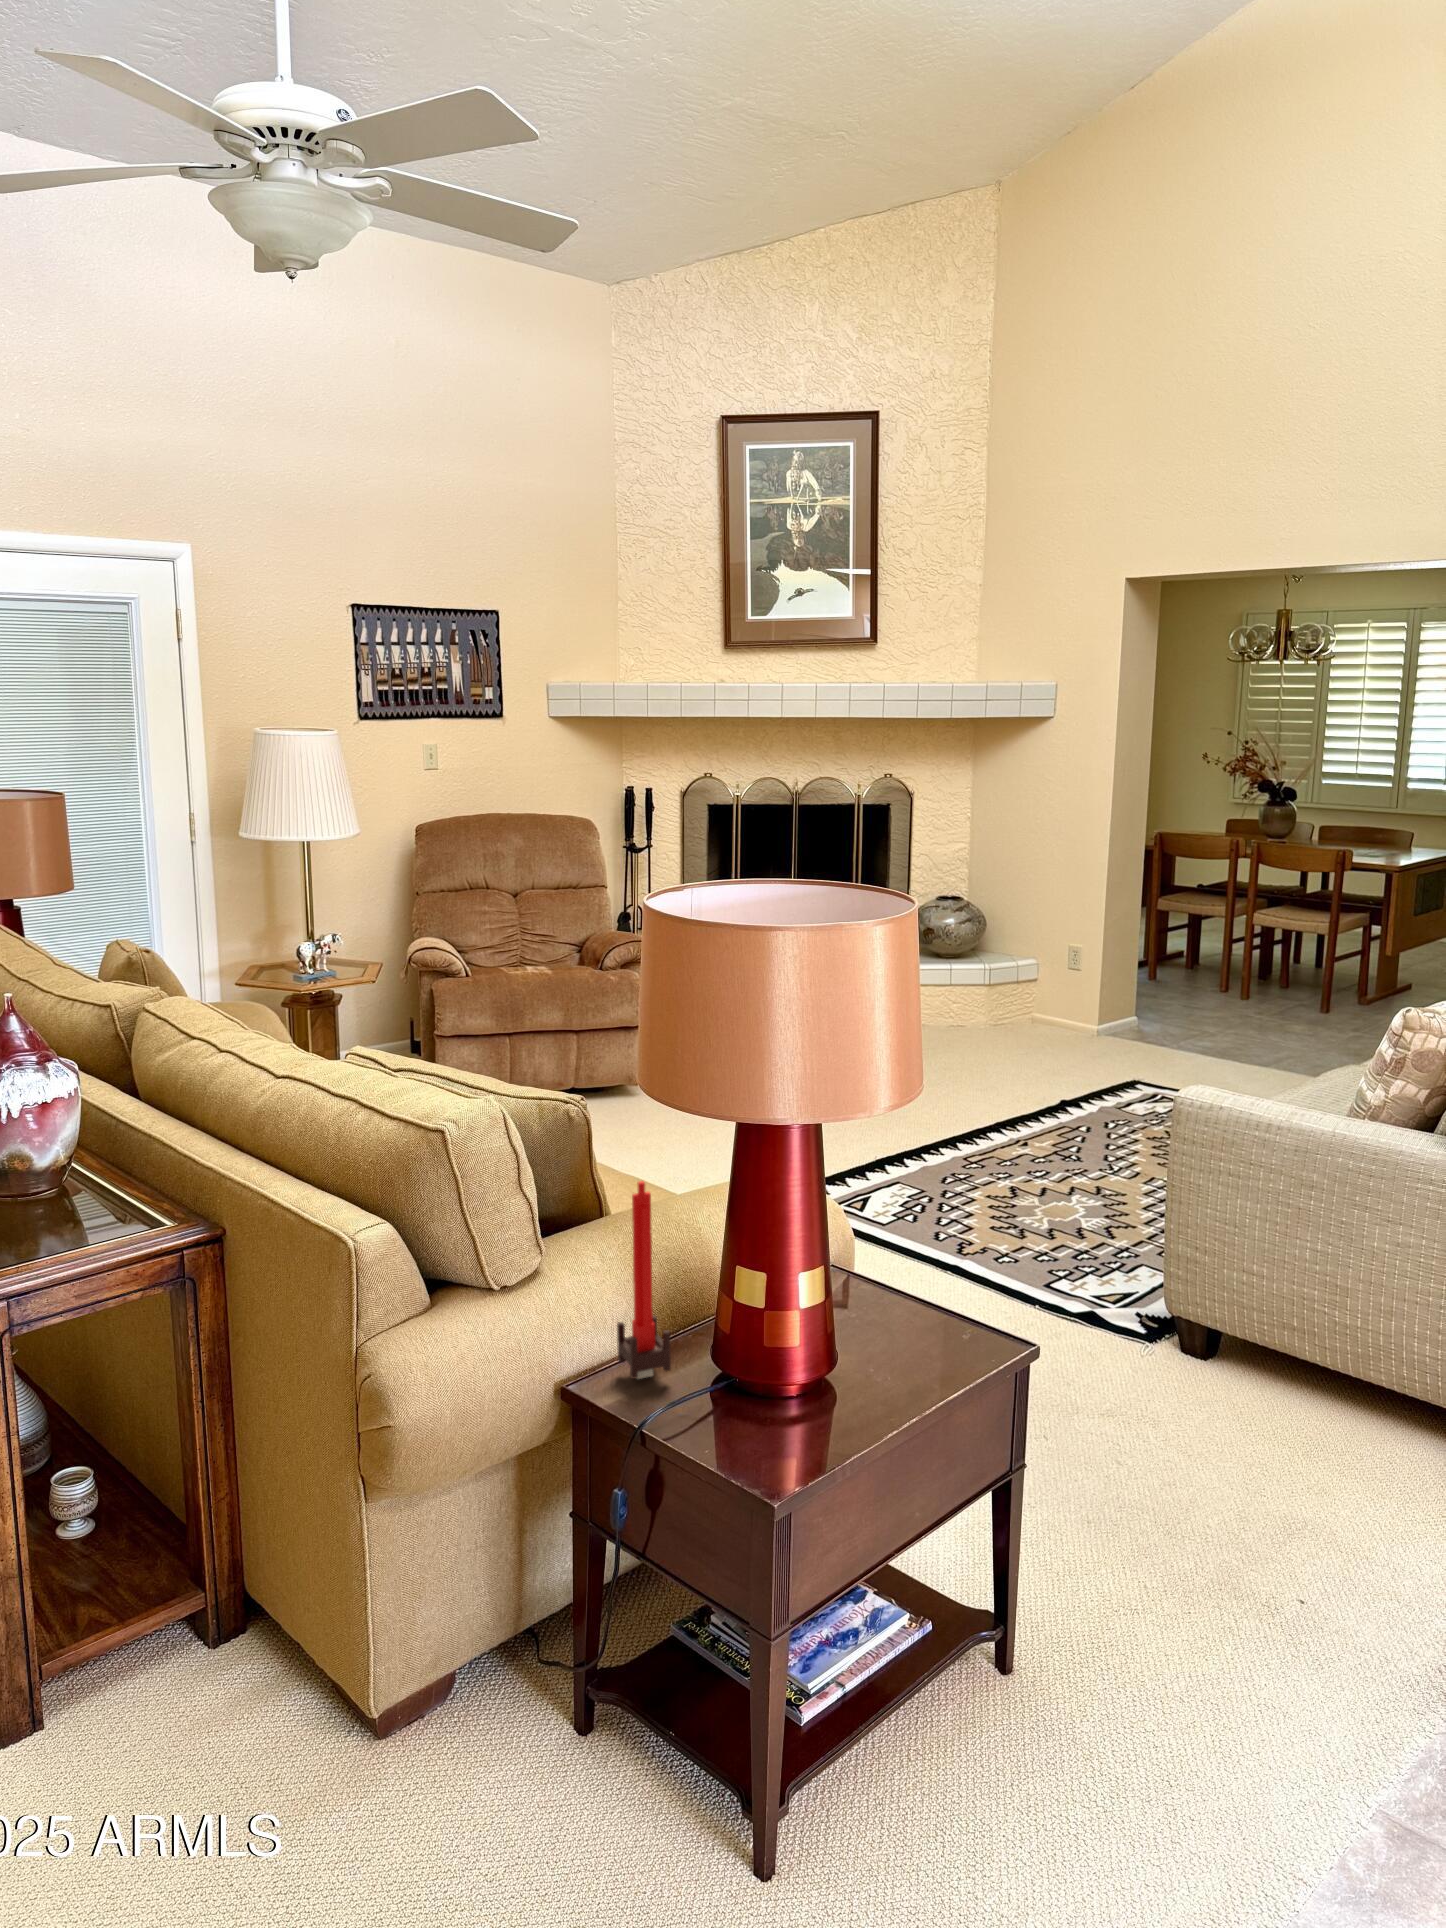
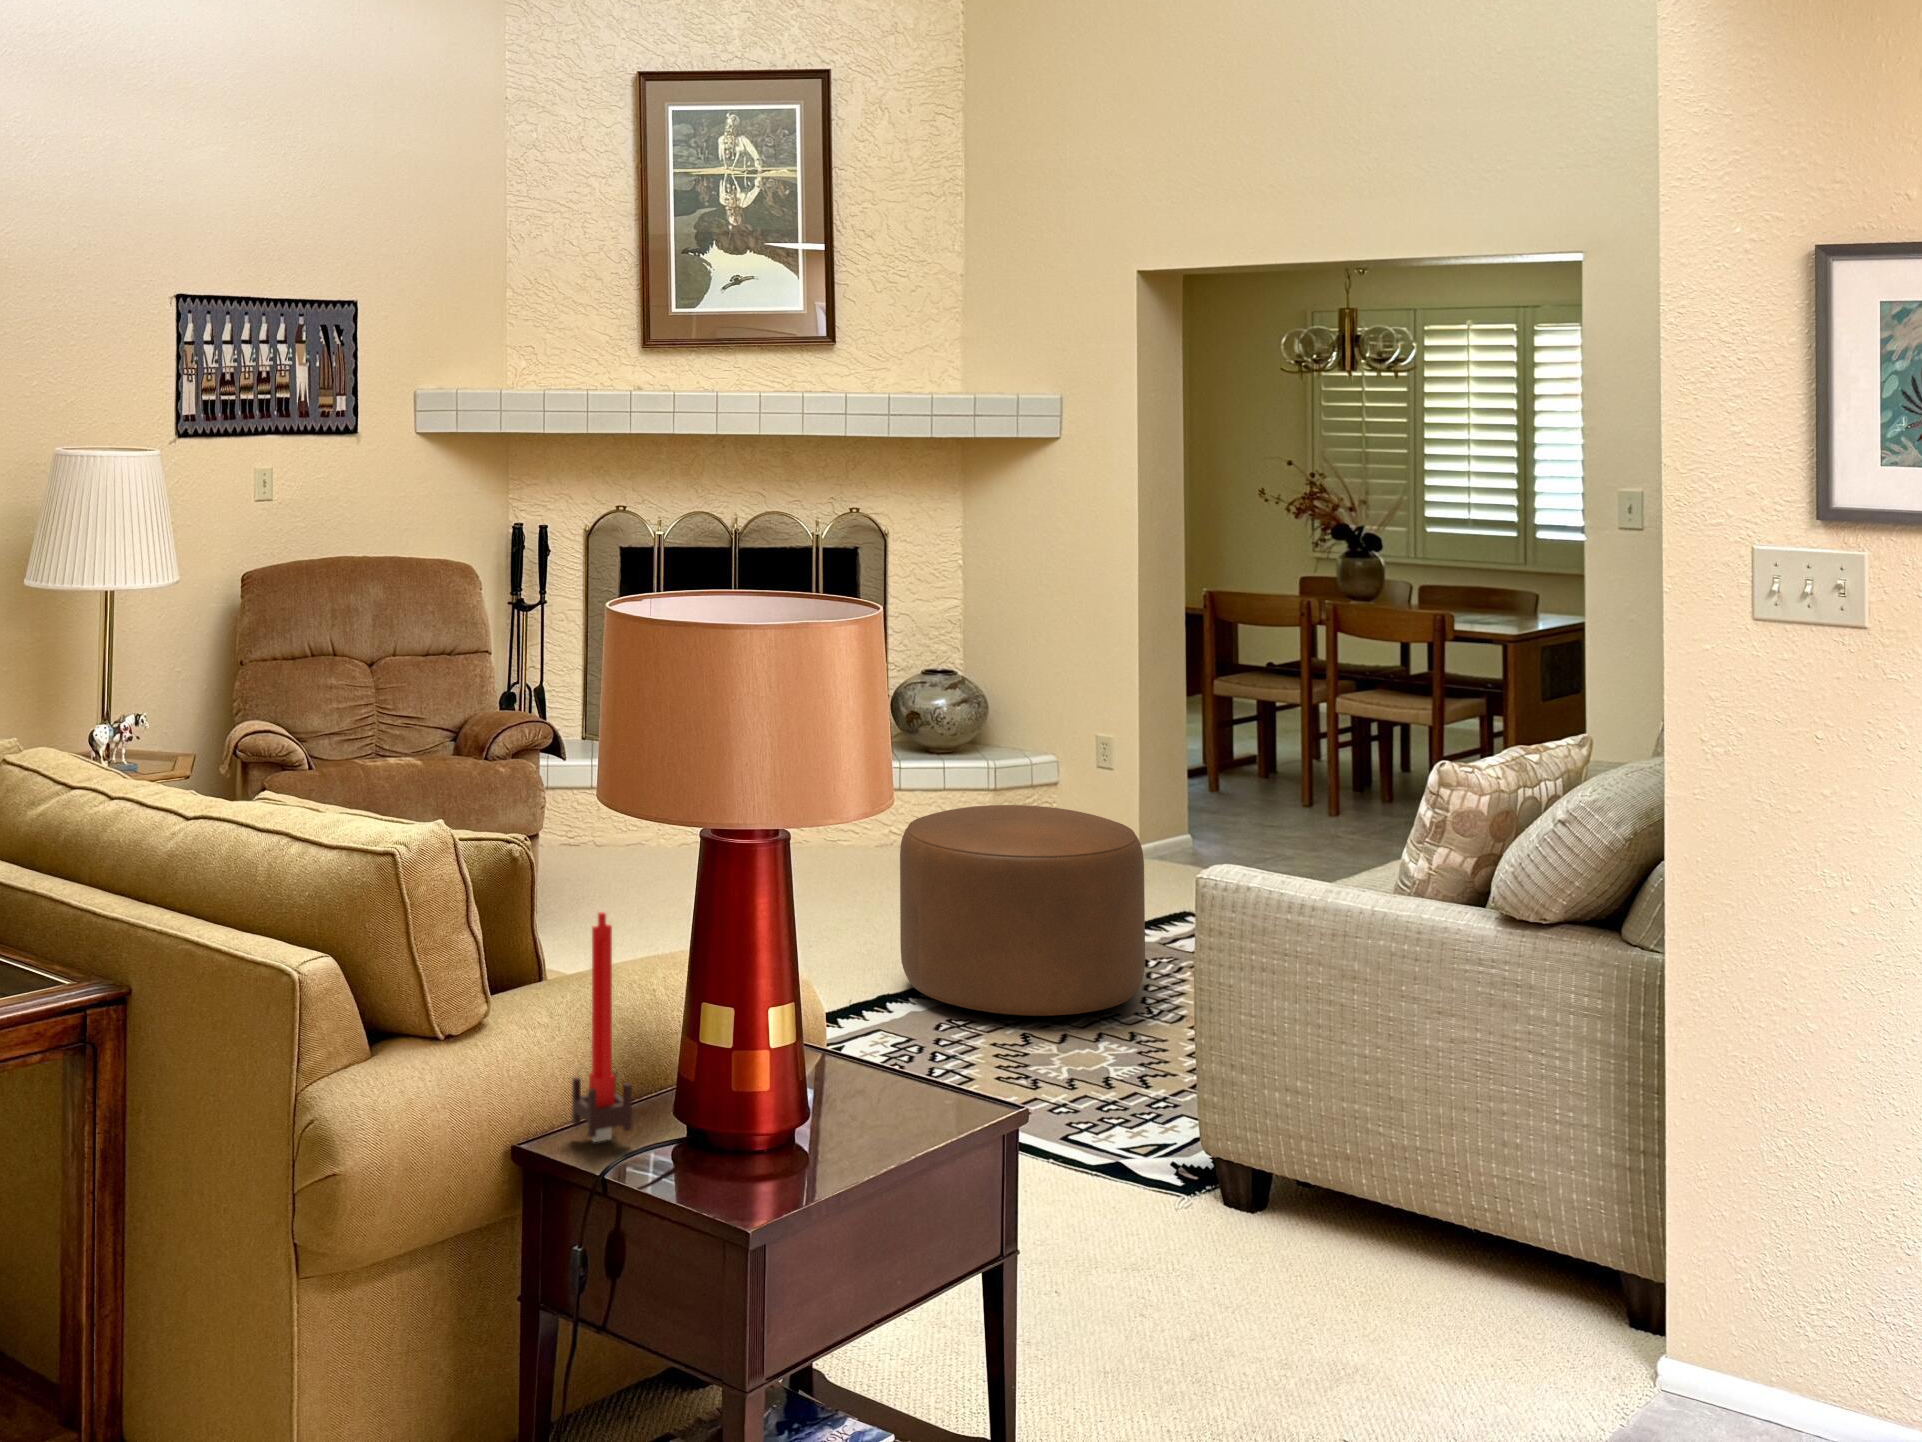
ottoman: none [917,1010,1113,1175] -> present [900,805,1145,1016]

